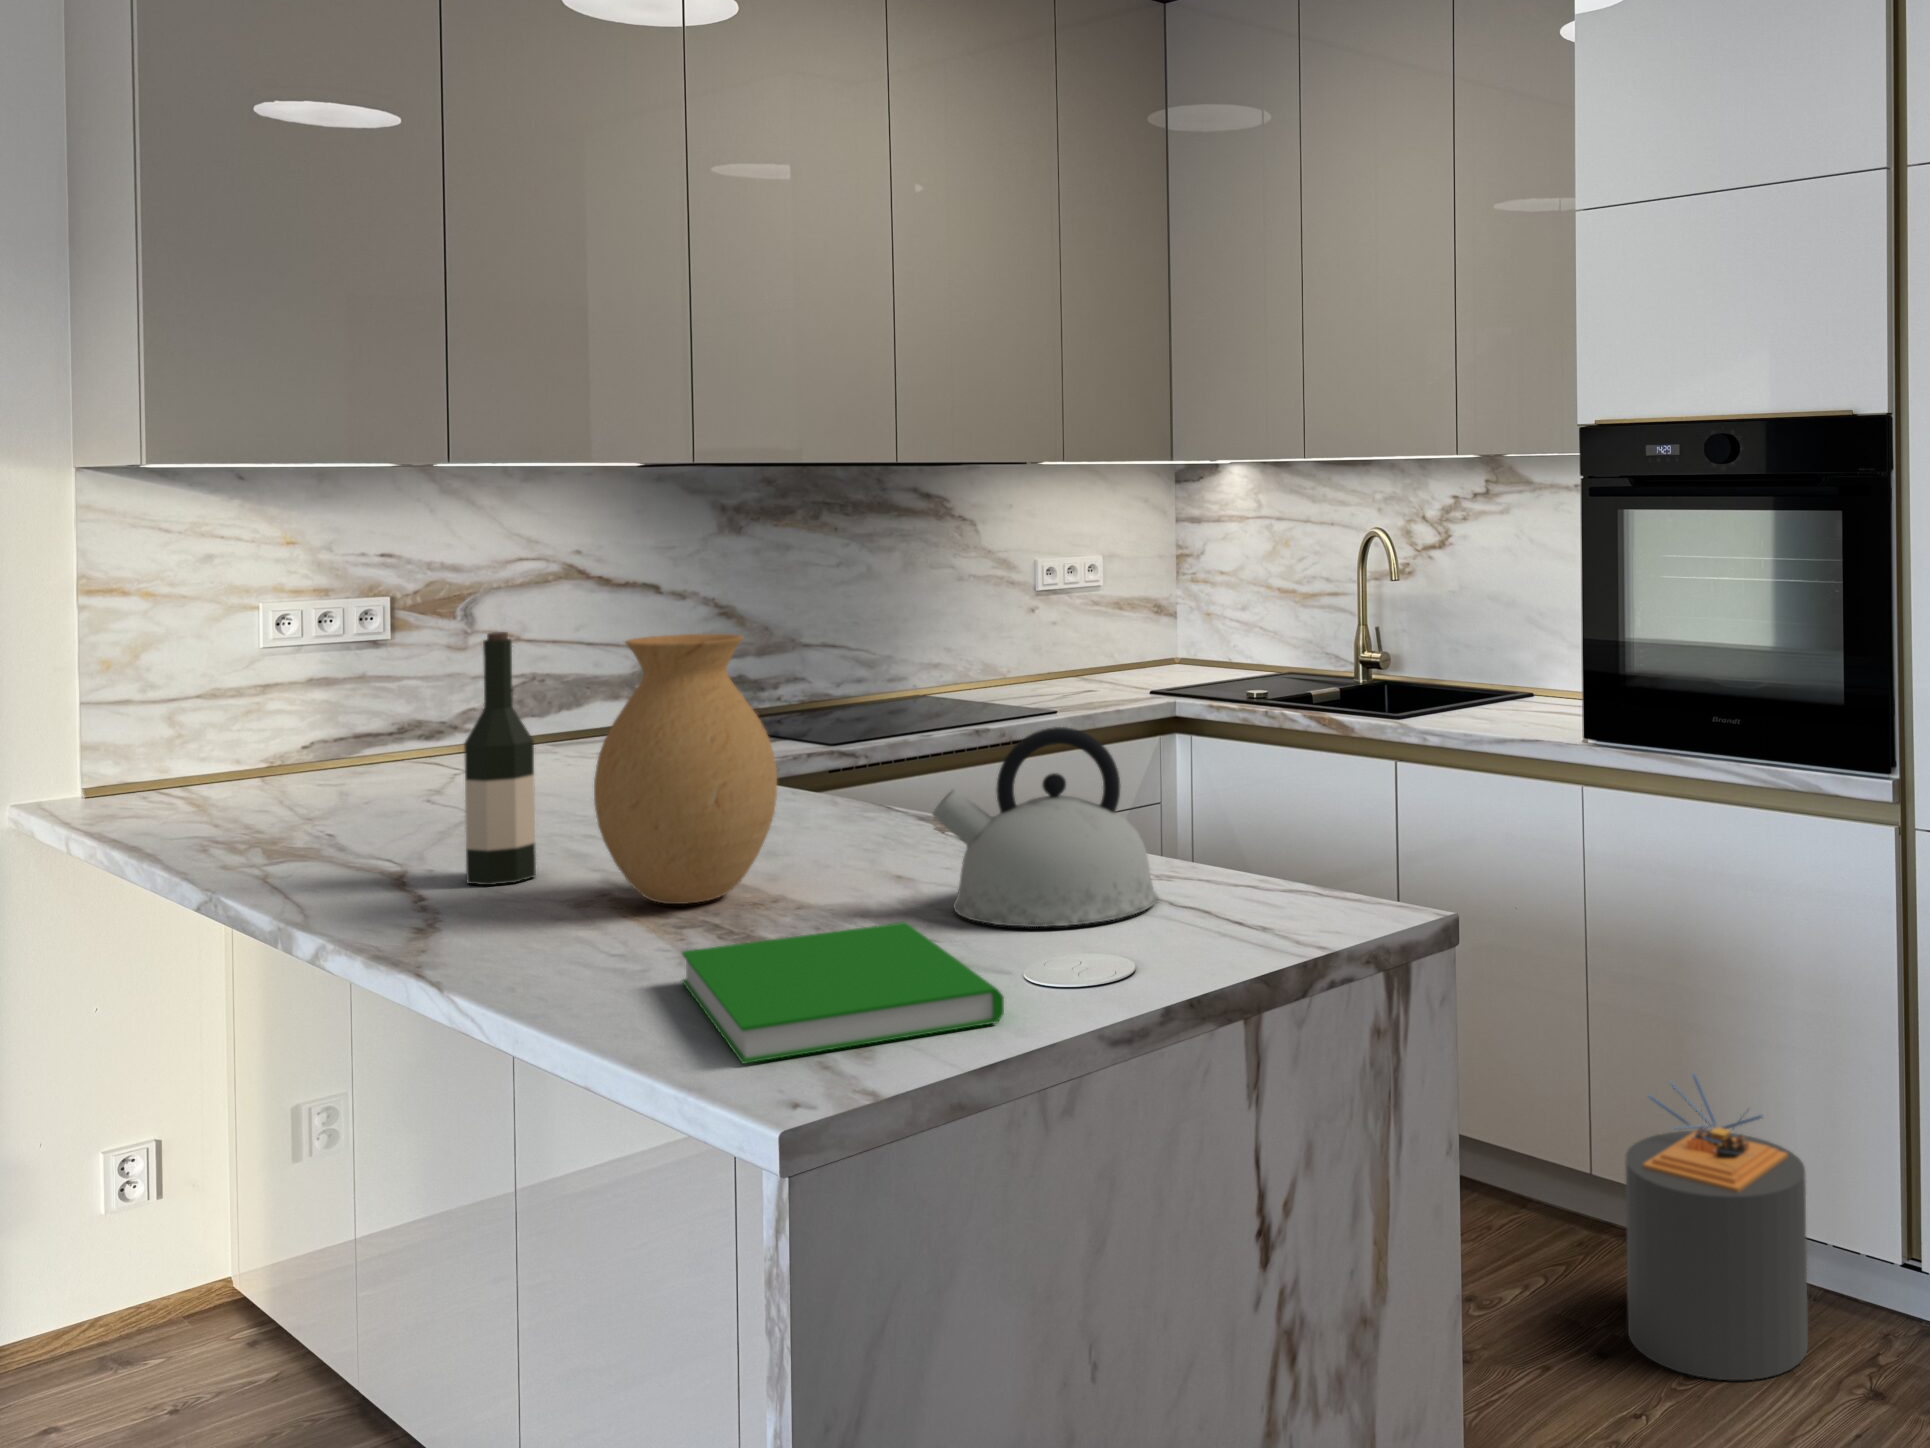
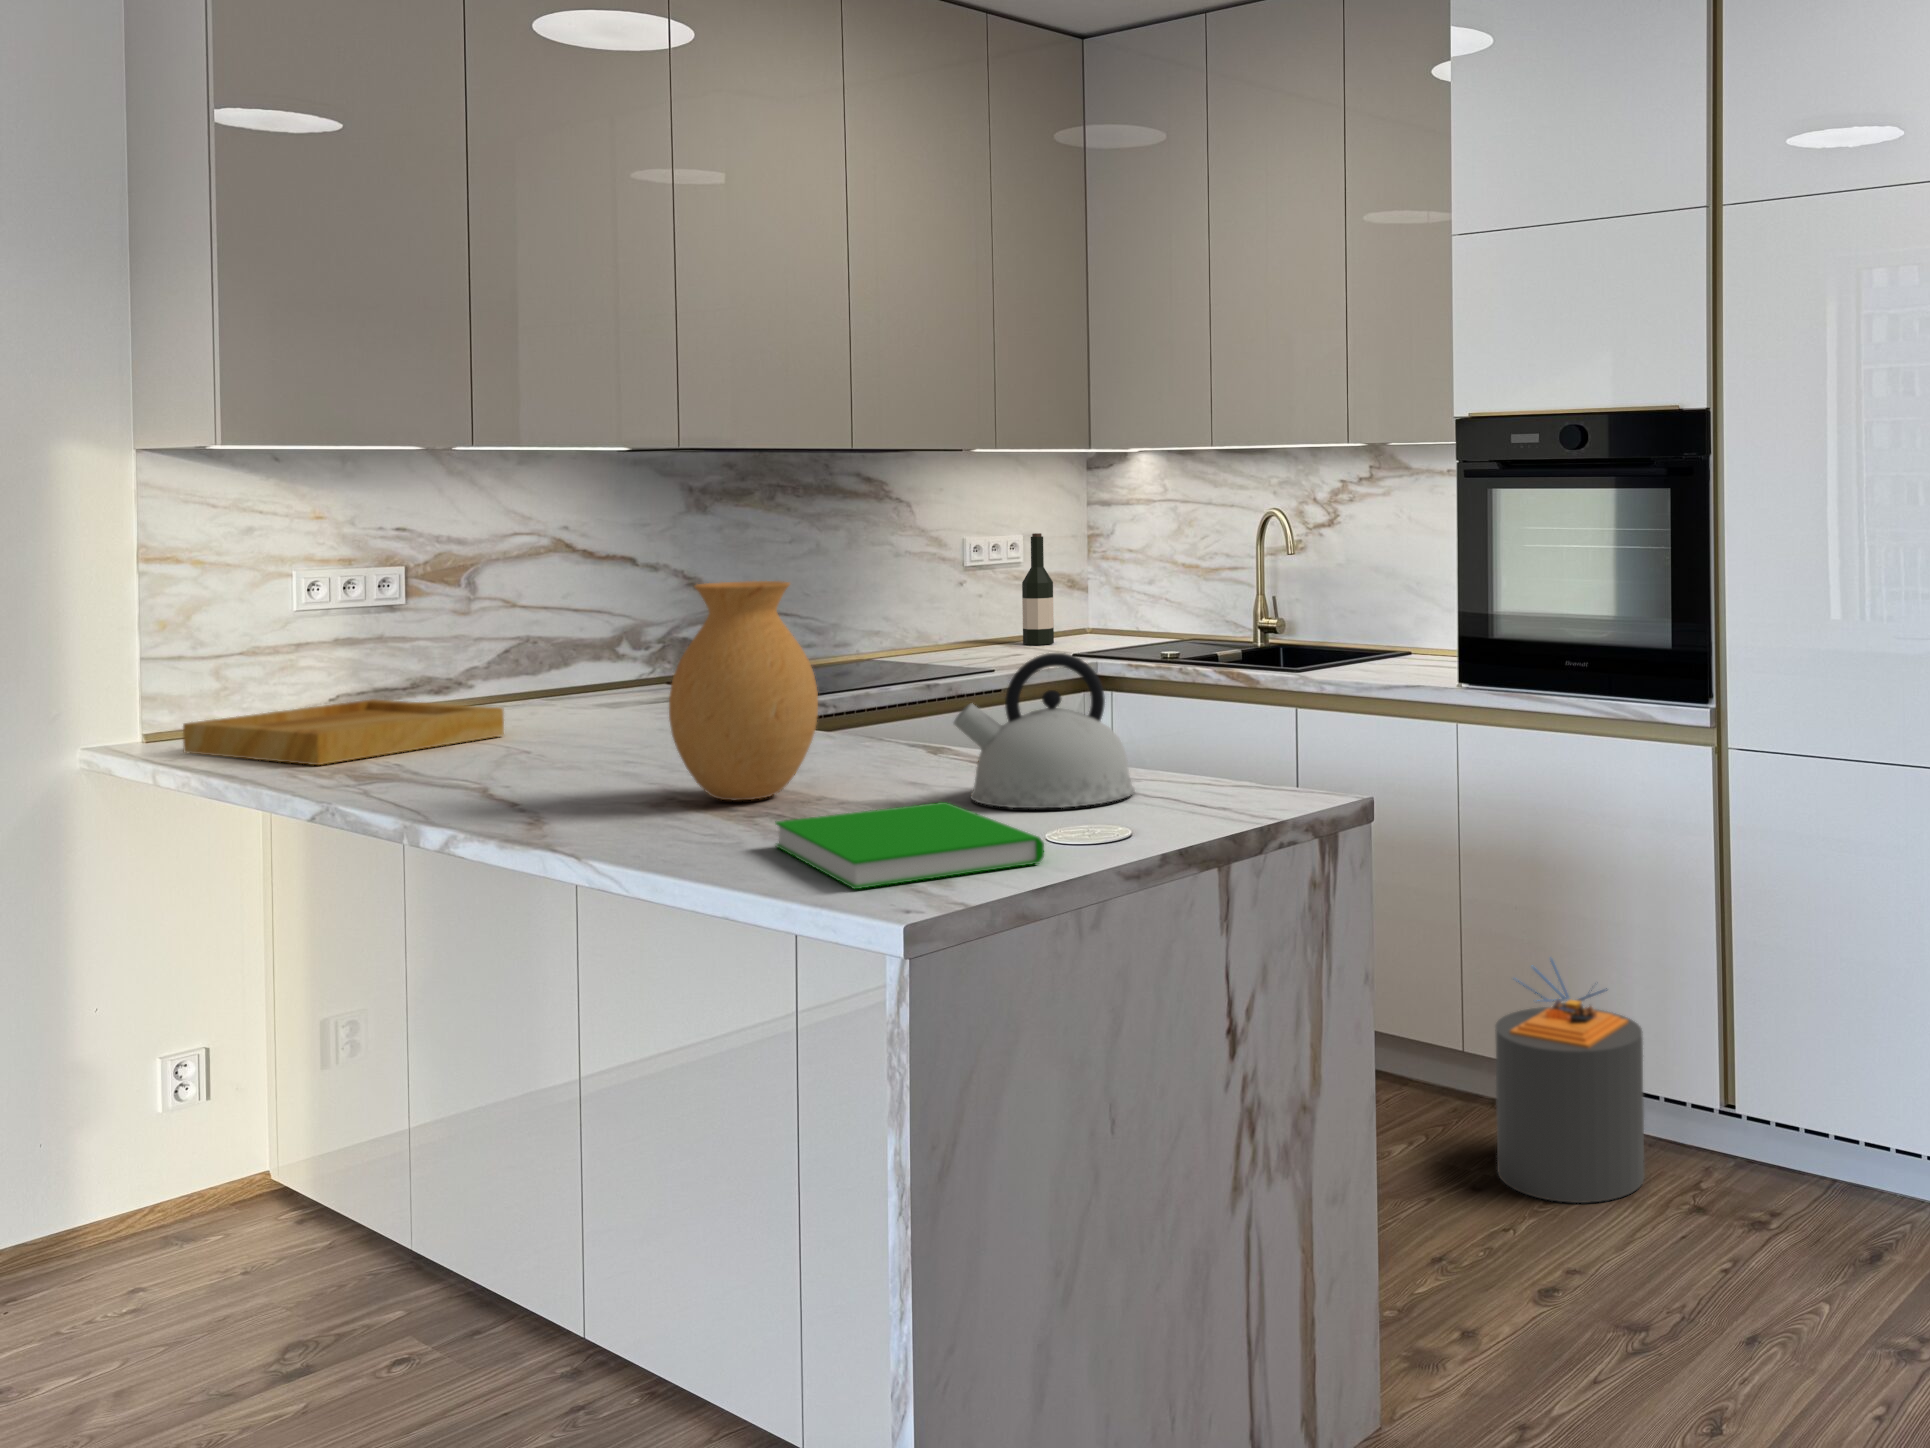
wine bottle: present [464,632,536,885] -> present [1022,533,1054,645]
tray: none [109,750,470,837] -> present [183,699,504,765]

